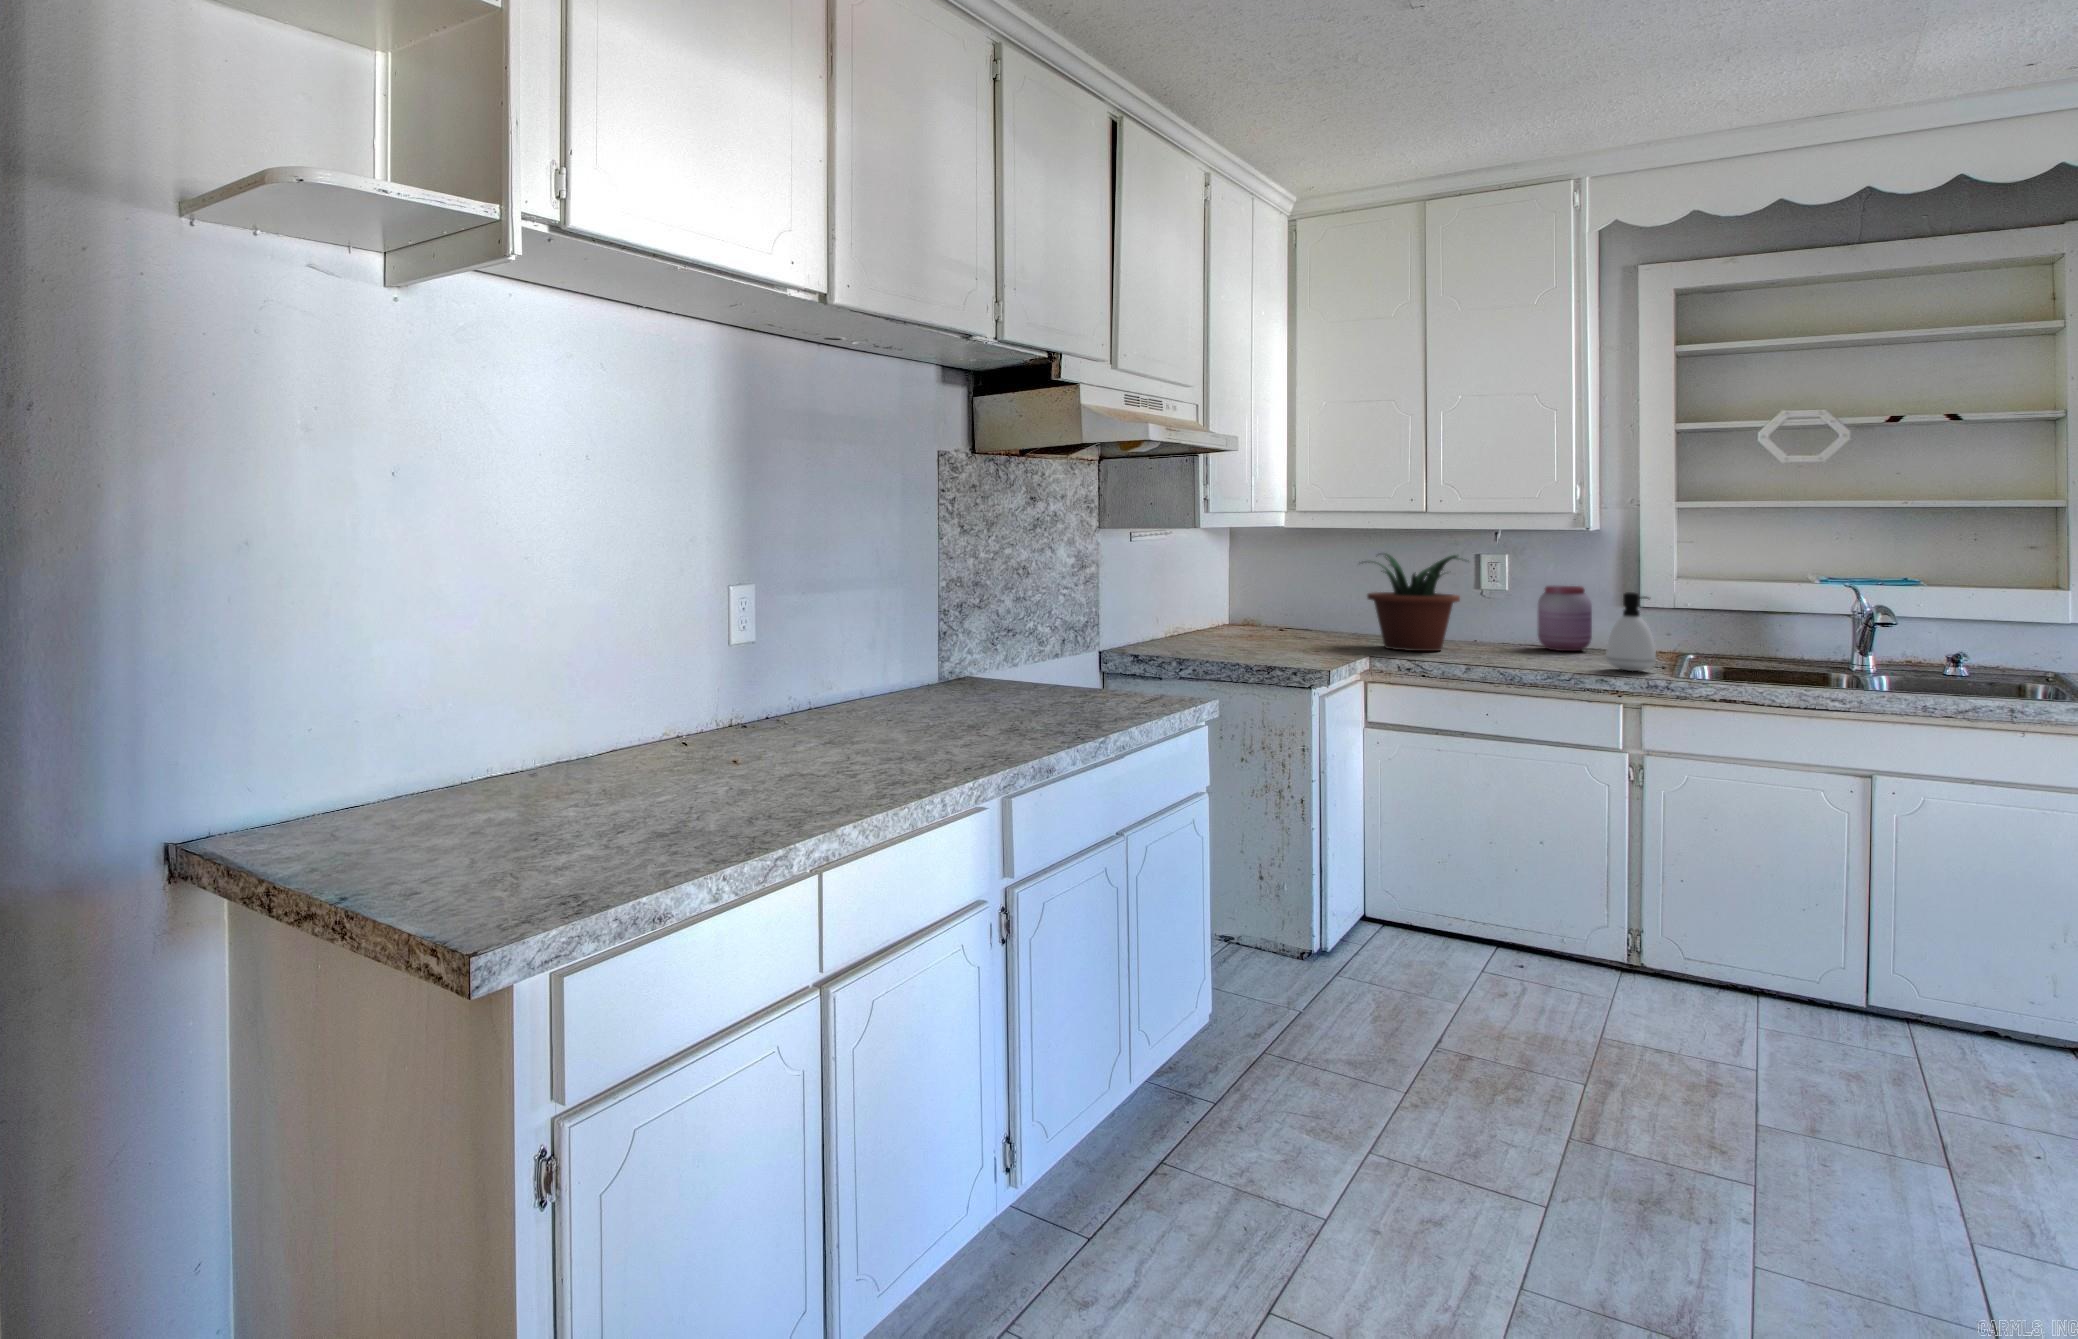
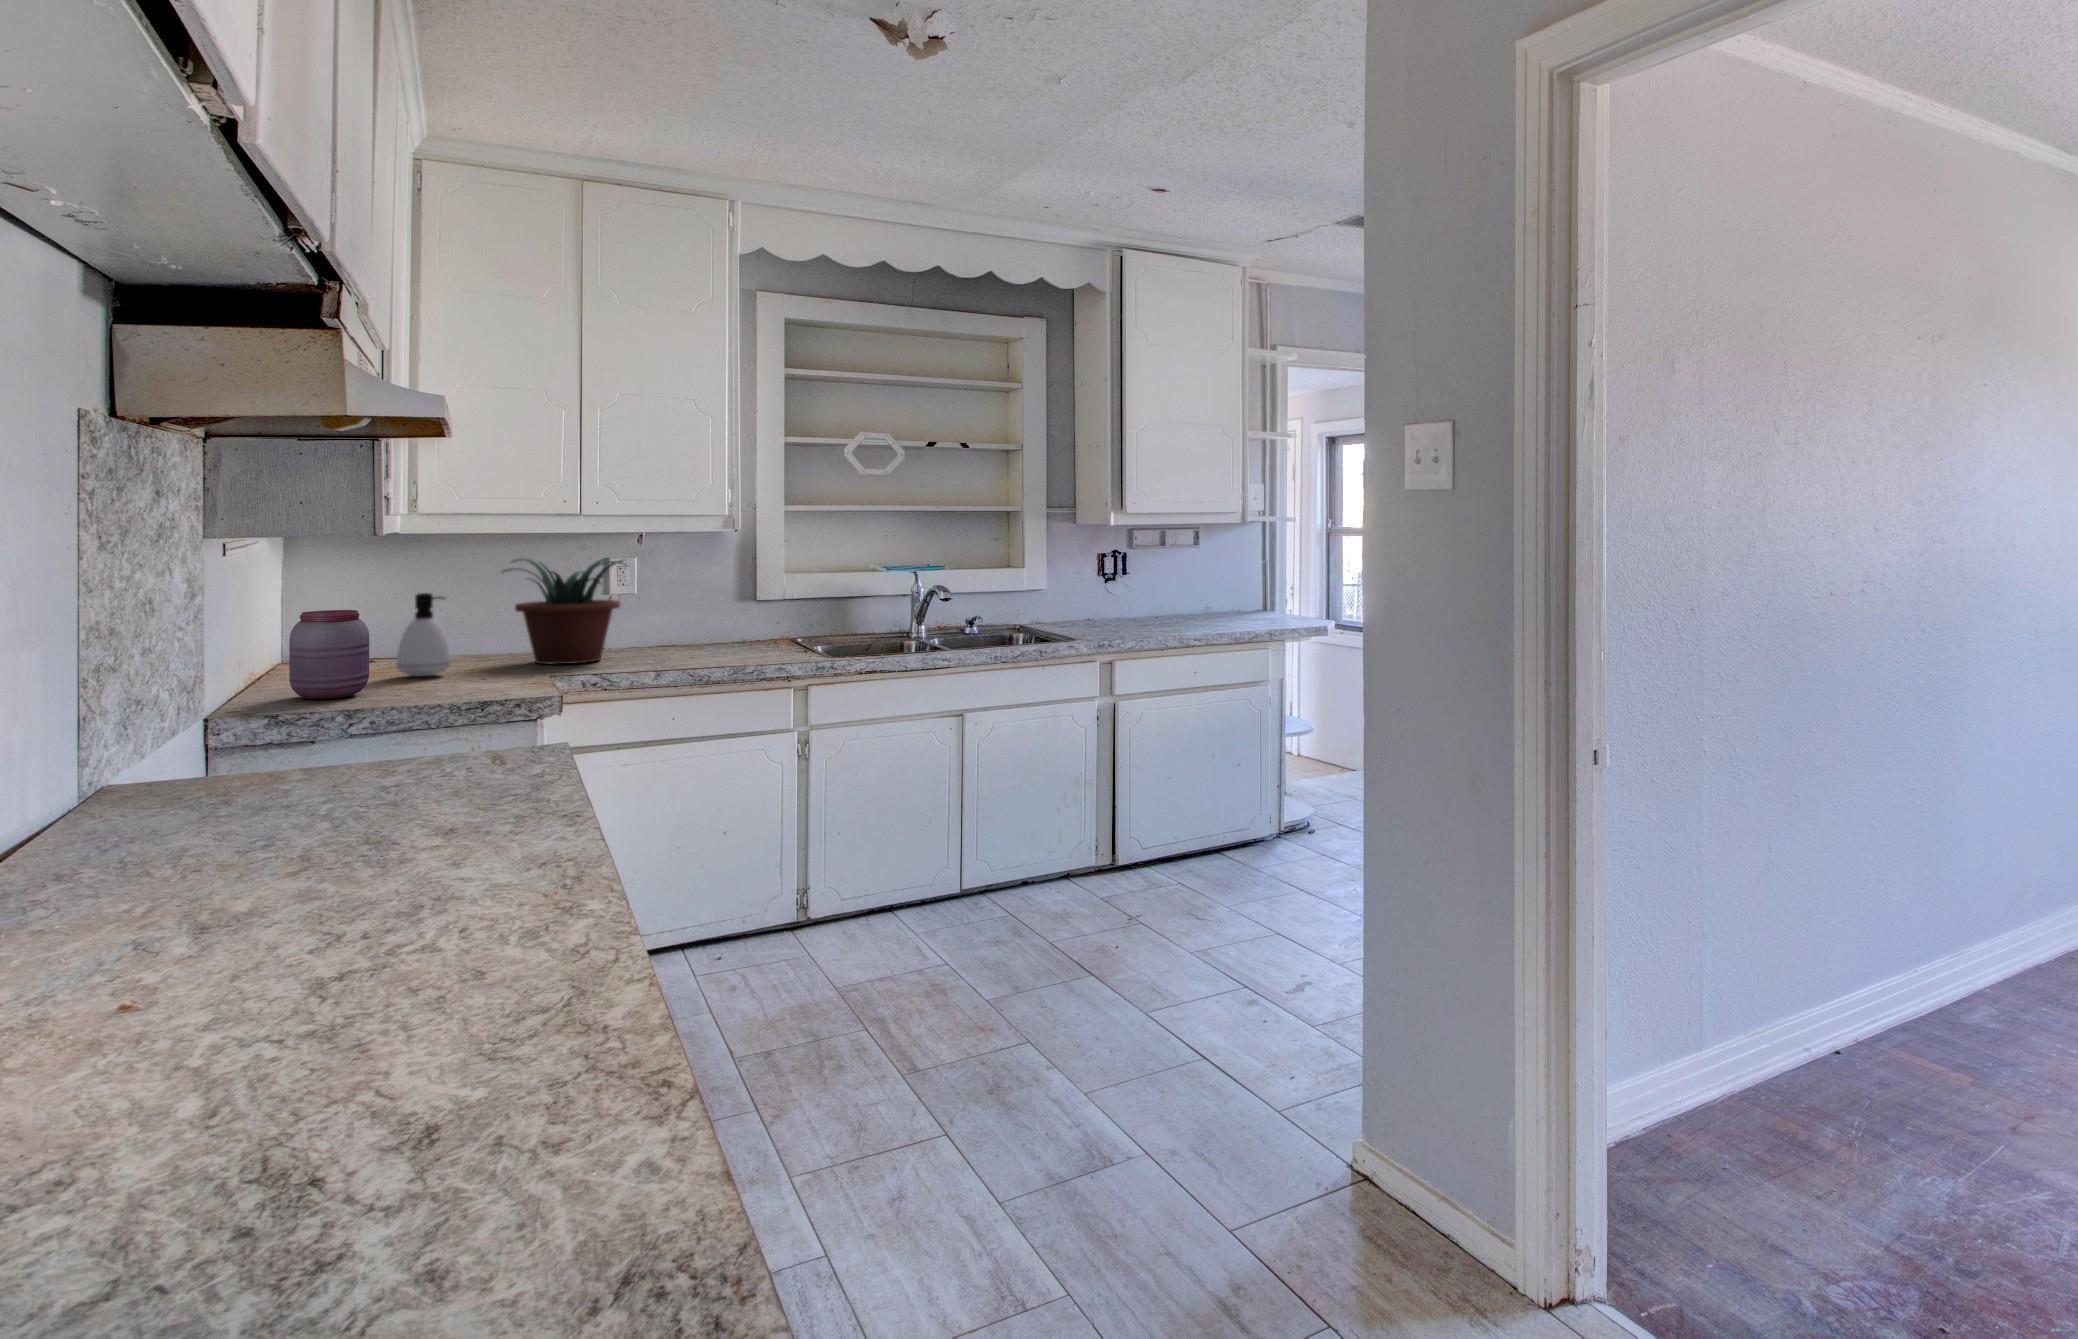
jar: present [1538,586,1592,651] -> present [289,610,369,699]
soap dispenser: present [1606,592,1656,671] -> present [396,593,451,676]

